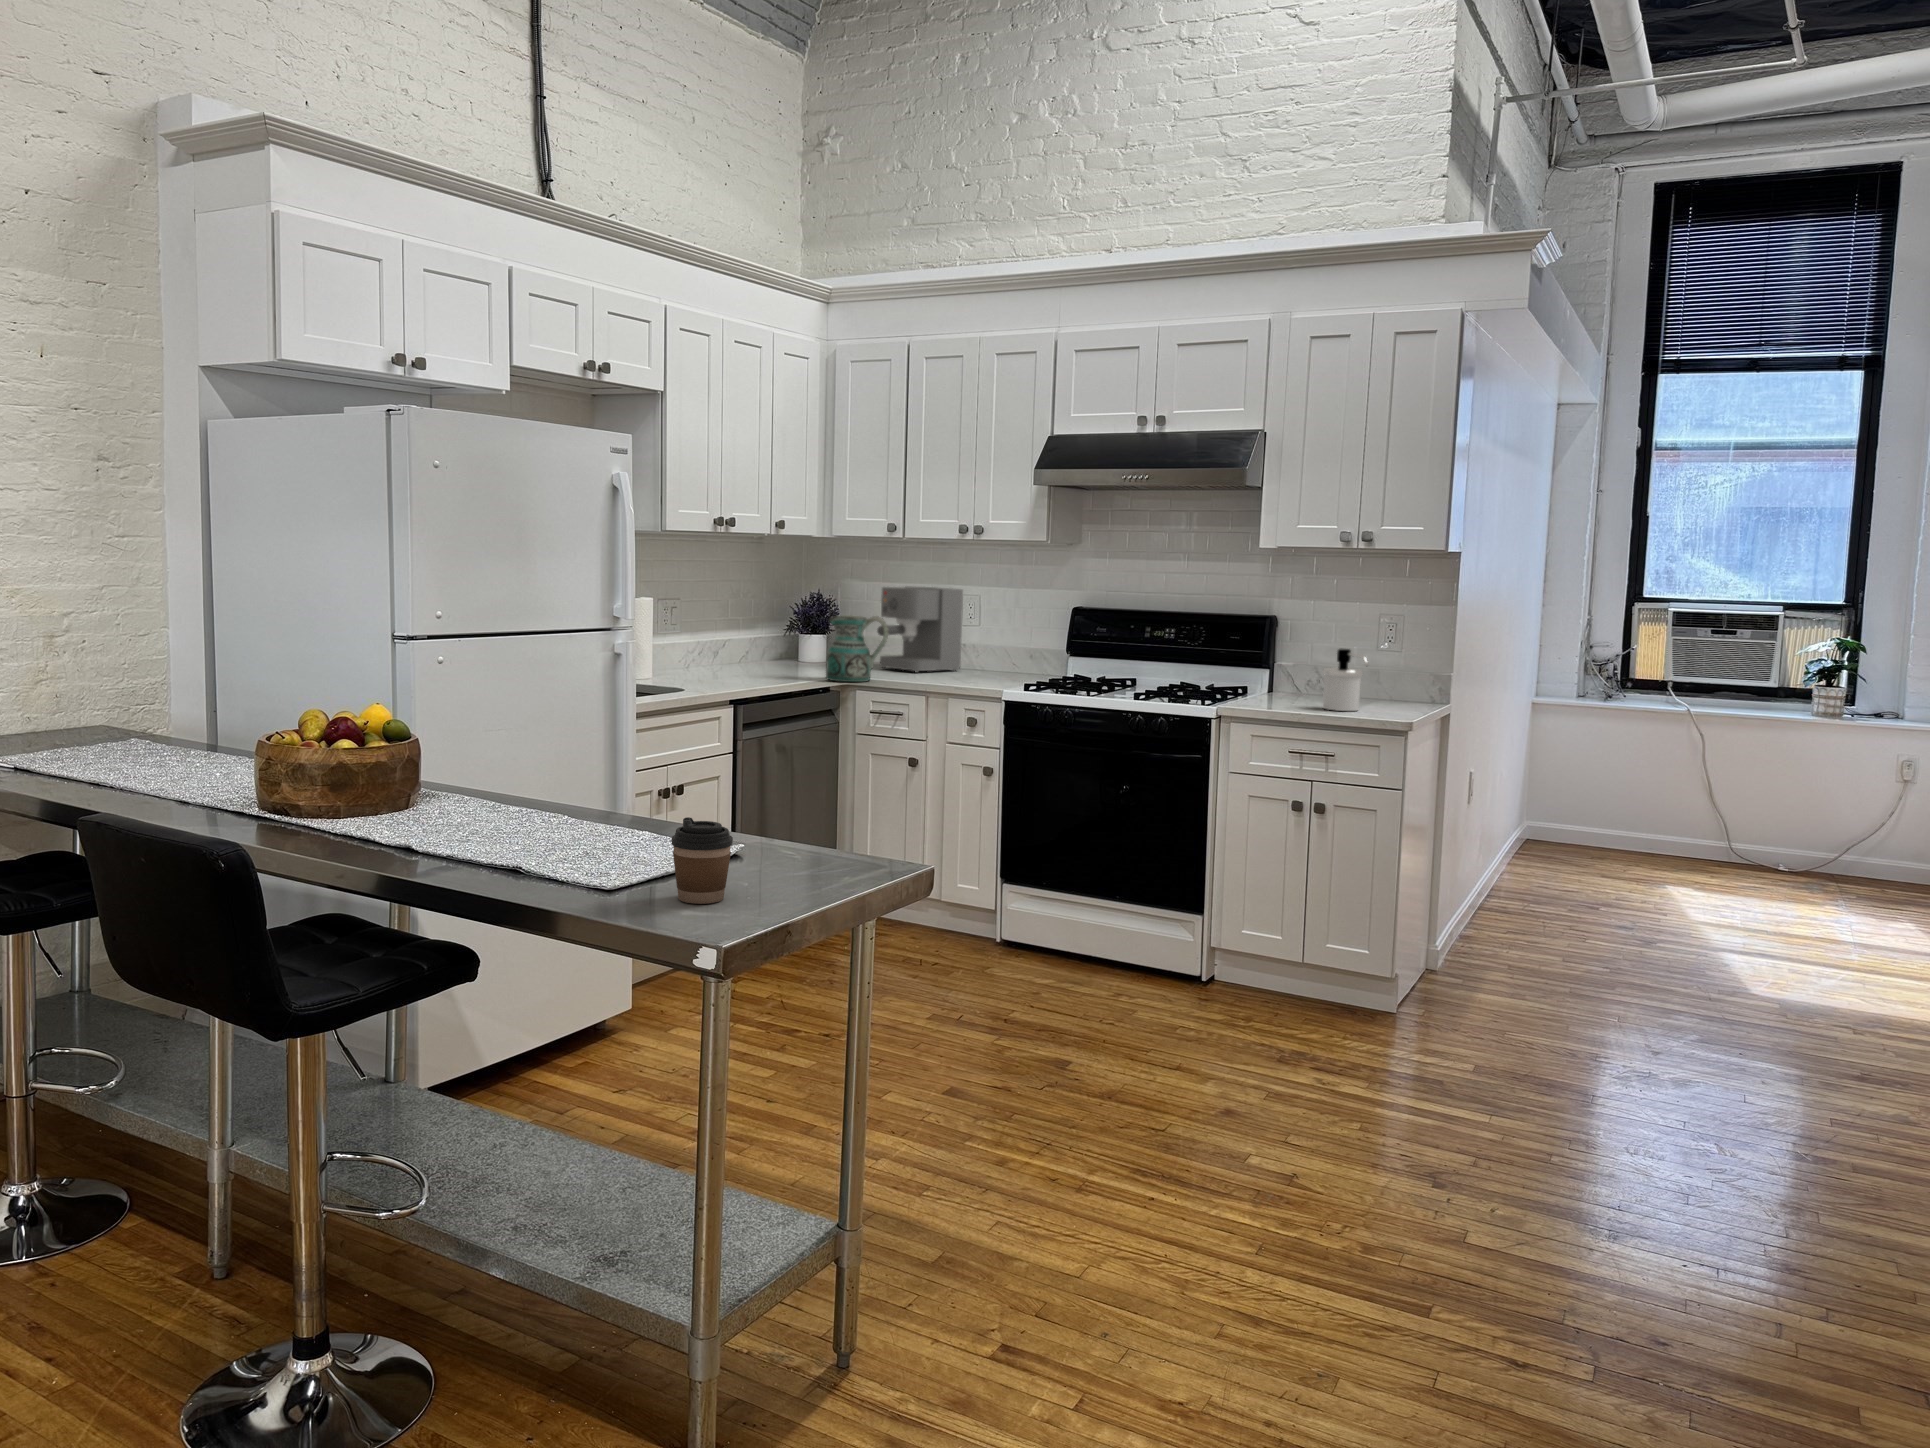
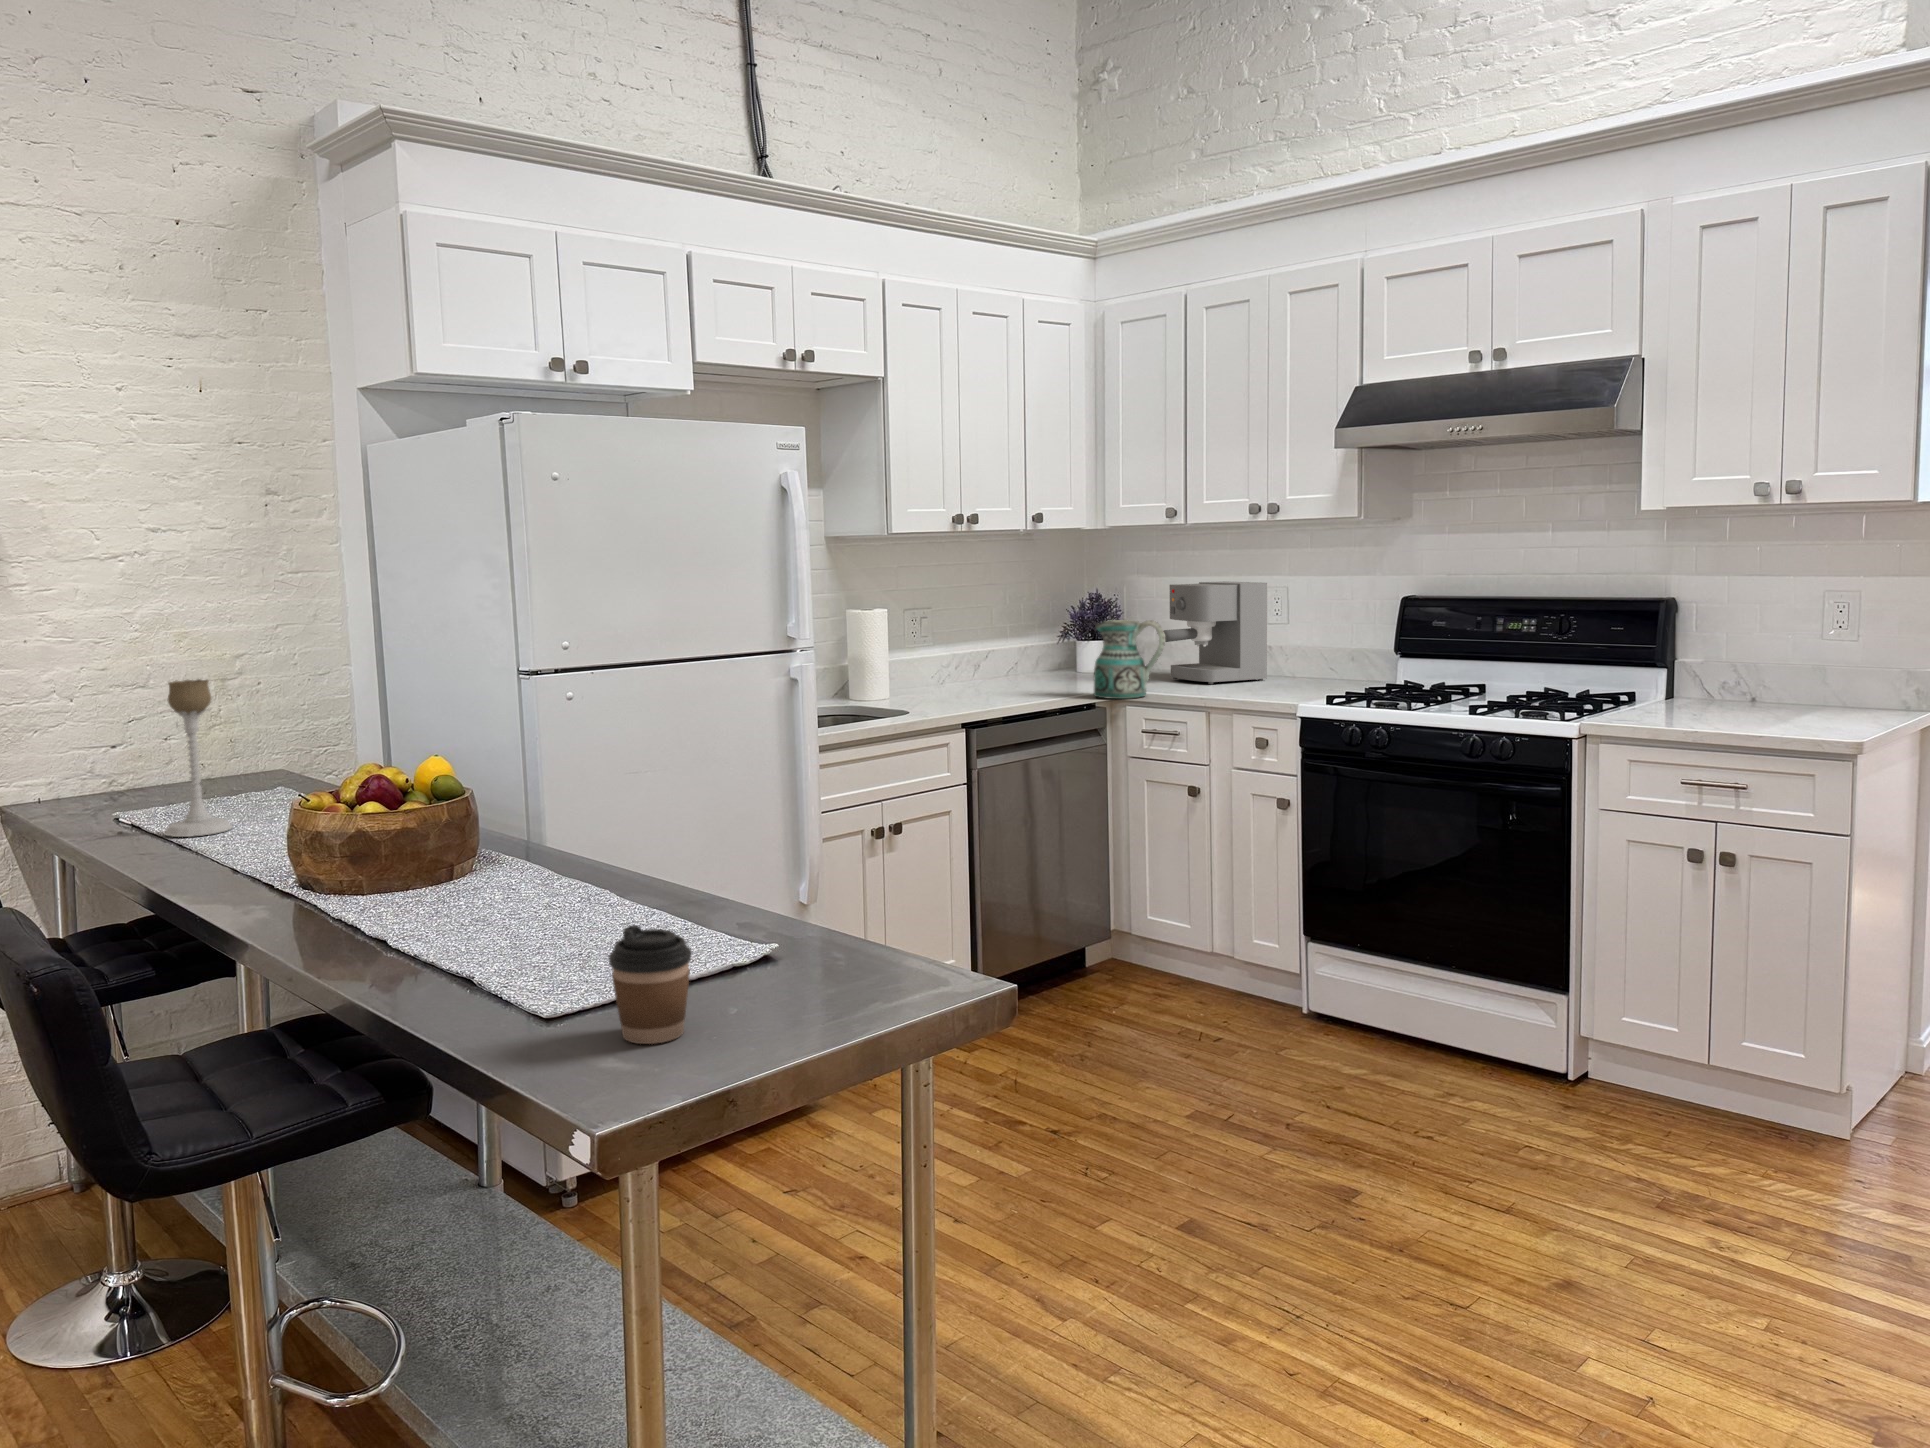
candle holder: none [64,632,130,777] -> present [164,679,232,837]
soap dispenser: present [1323,648,1368,711] -> none [1728,642,1793,727]

